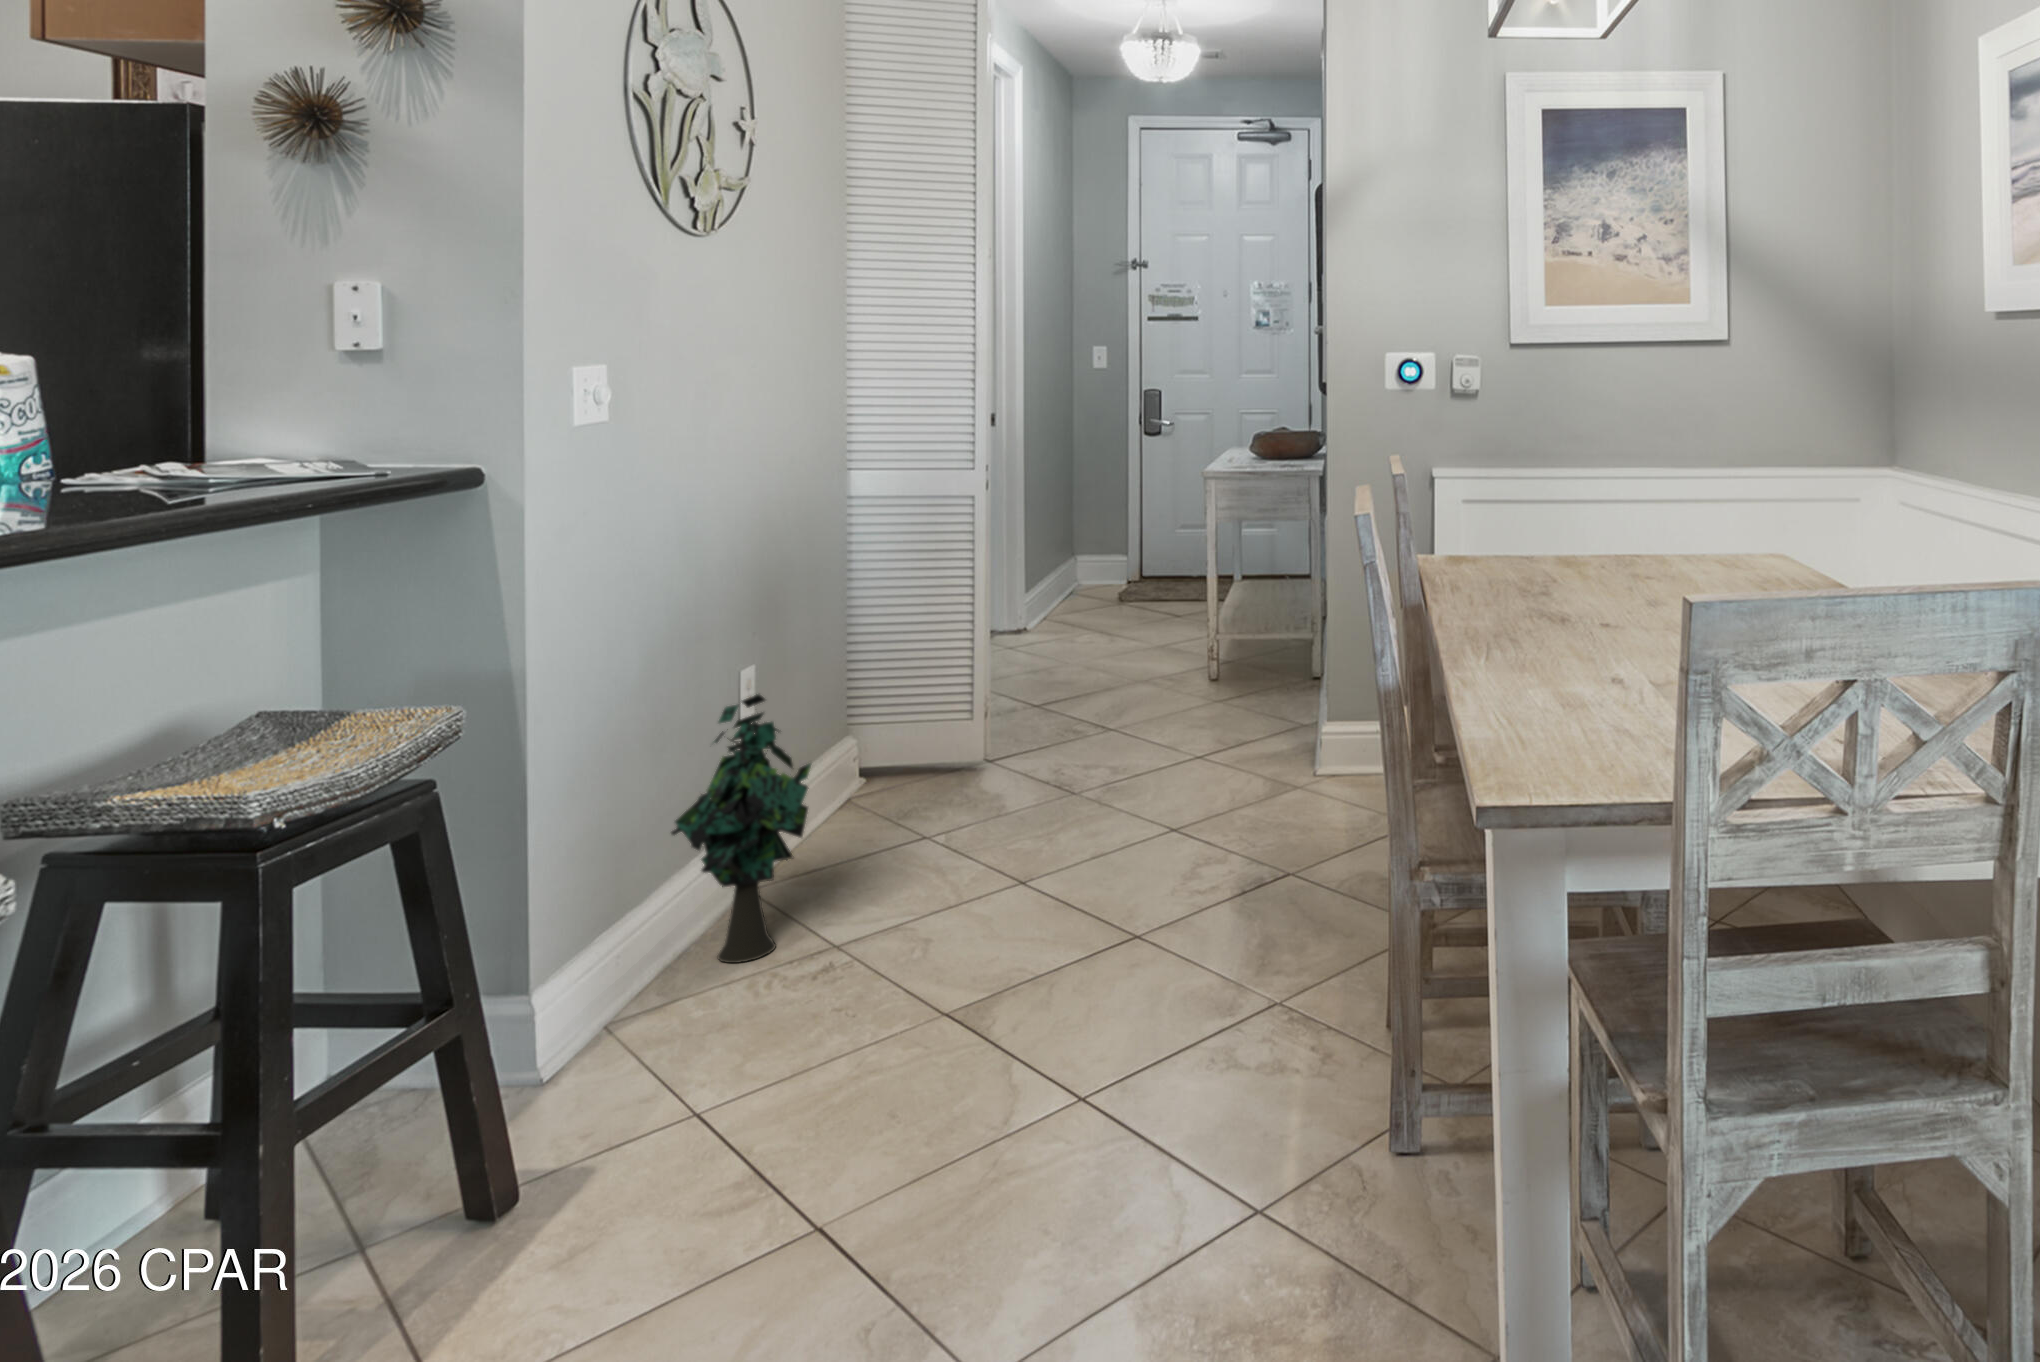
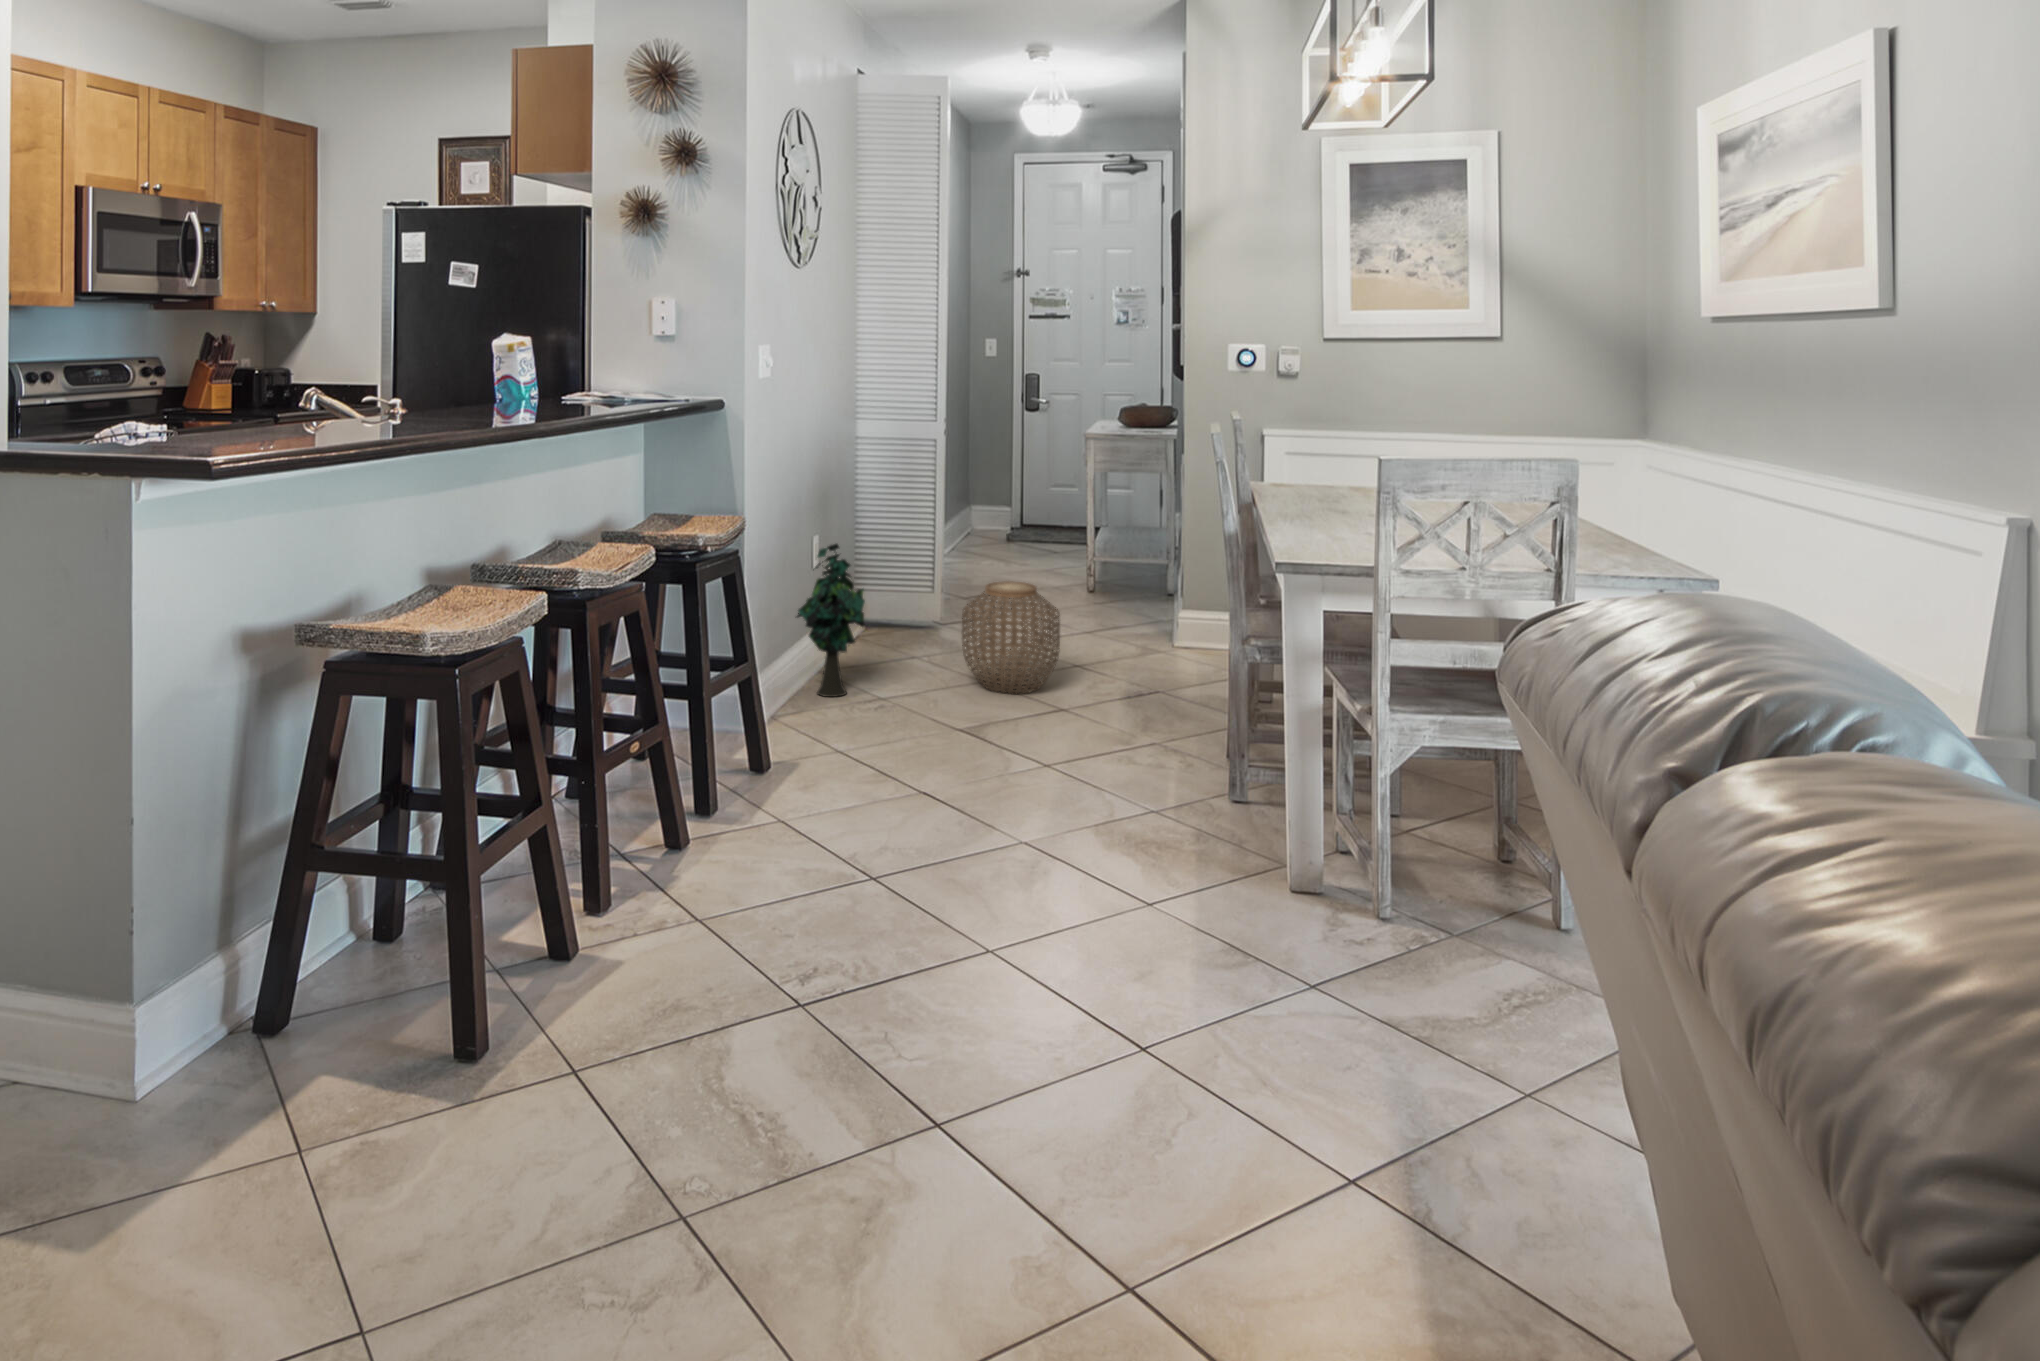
woven basket: none [984,725,1144,911] -> present [962,582,1060,694]

